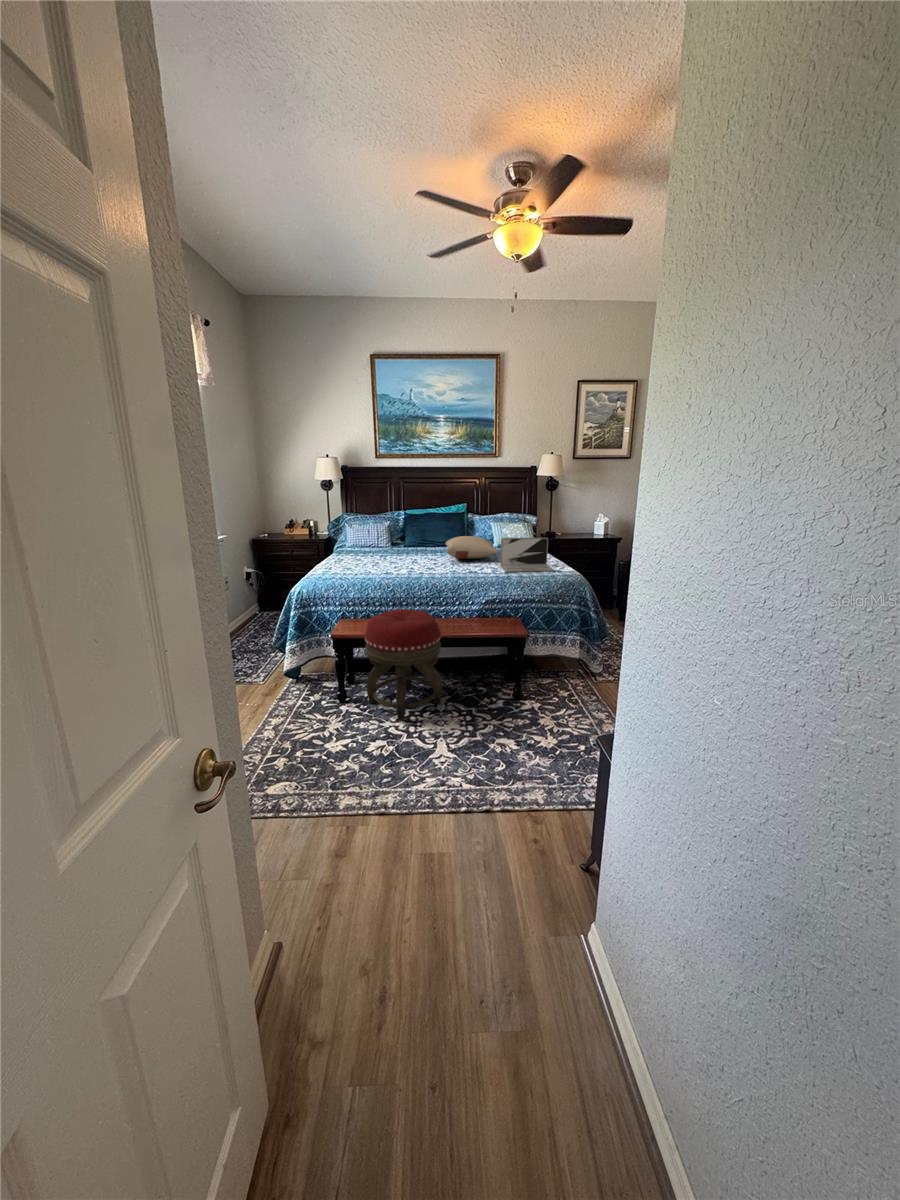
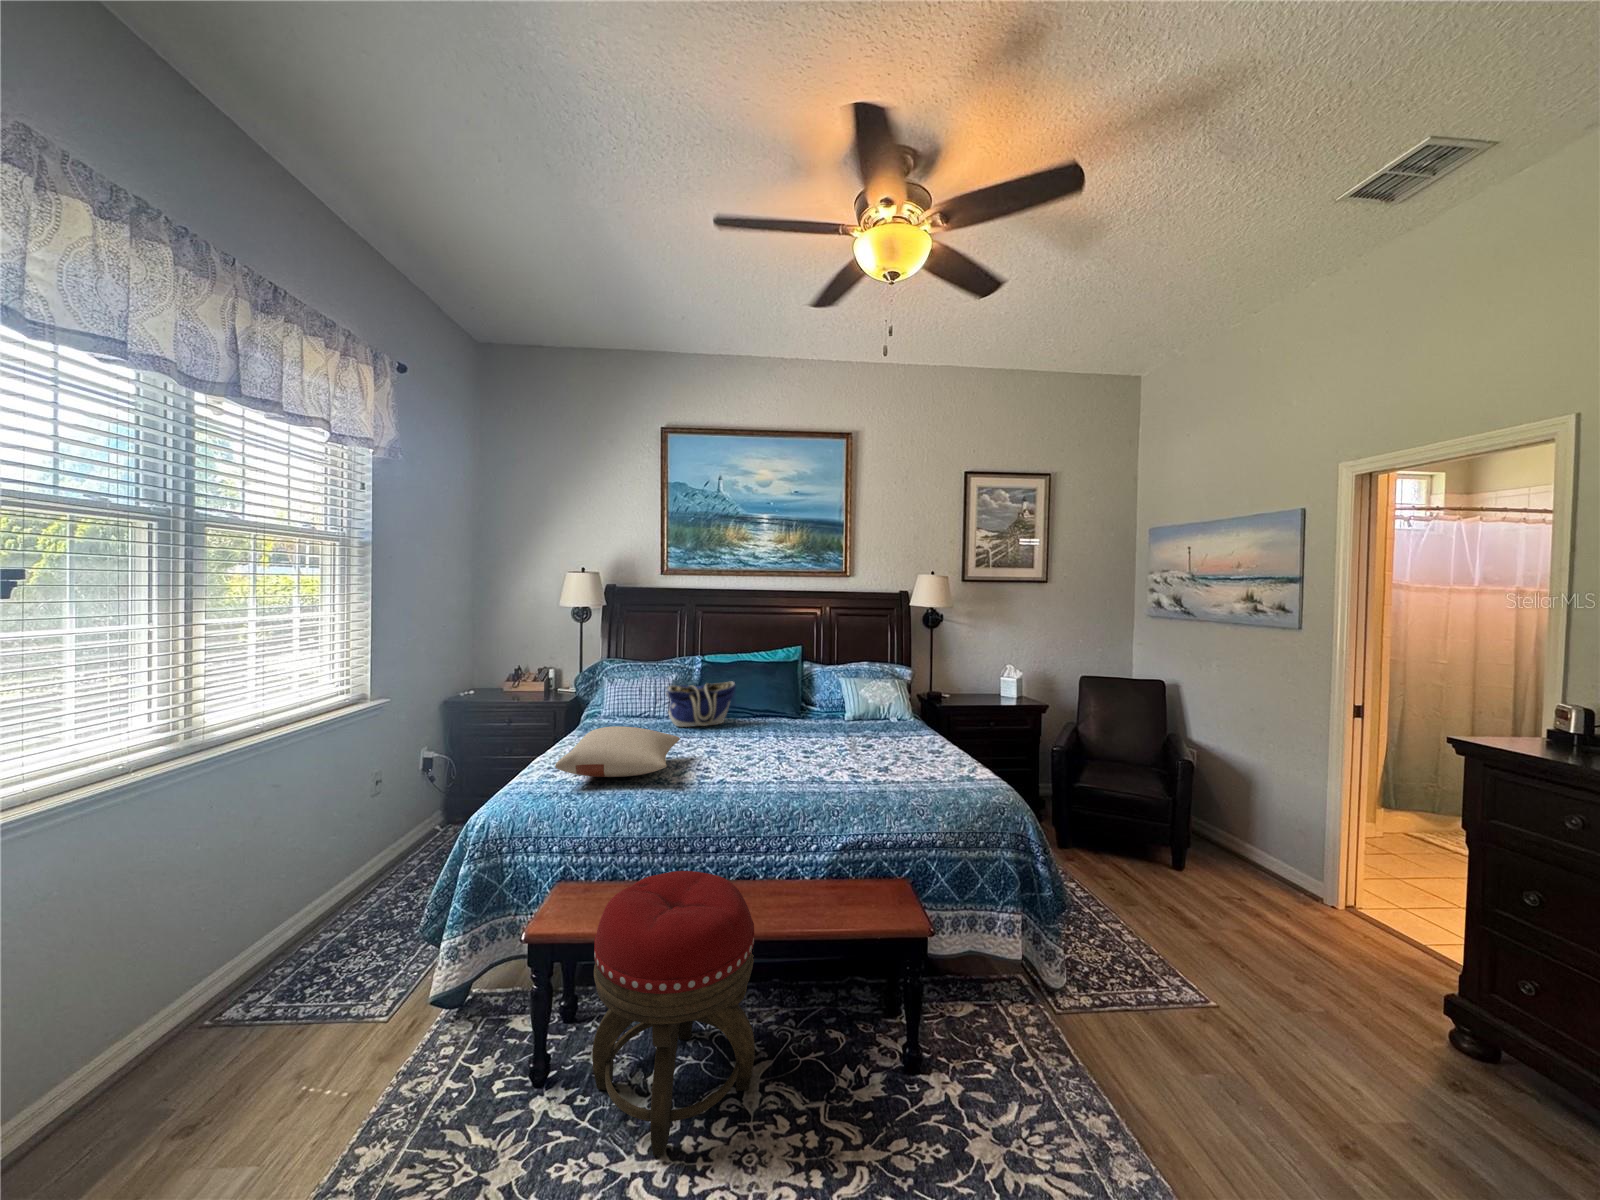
tote bag: none [384,524,426,551] -> present [666,681,736,727]
pillow: present [446,536,498,559] -> present [555,726,680,777]
laptop: present [500,538,554,572] -> none [863,715,960,780]

